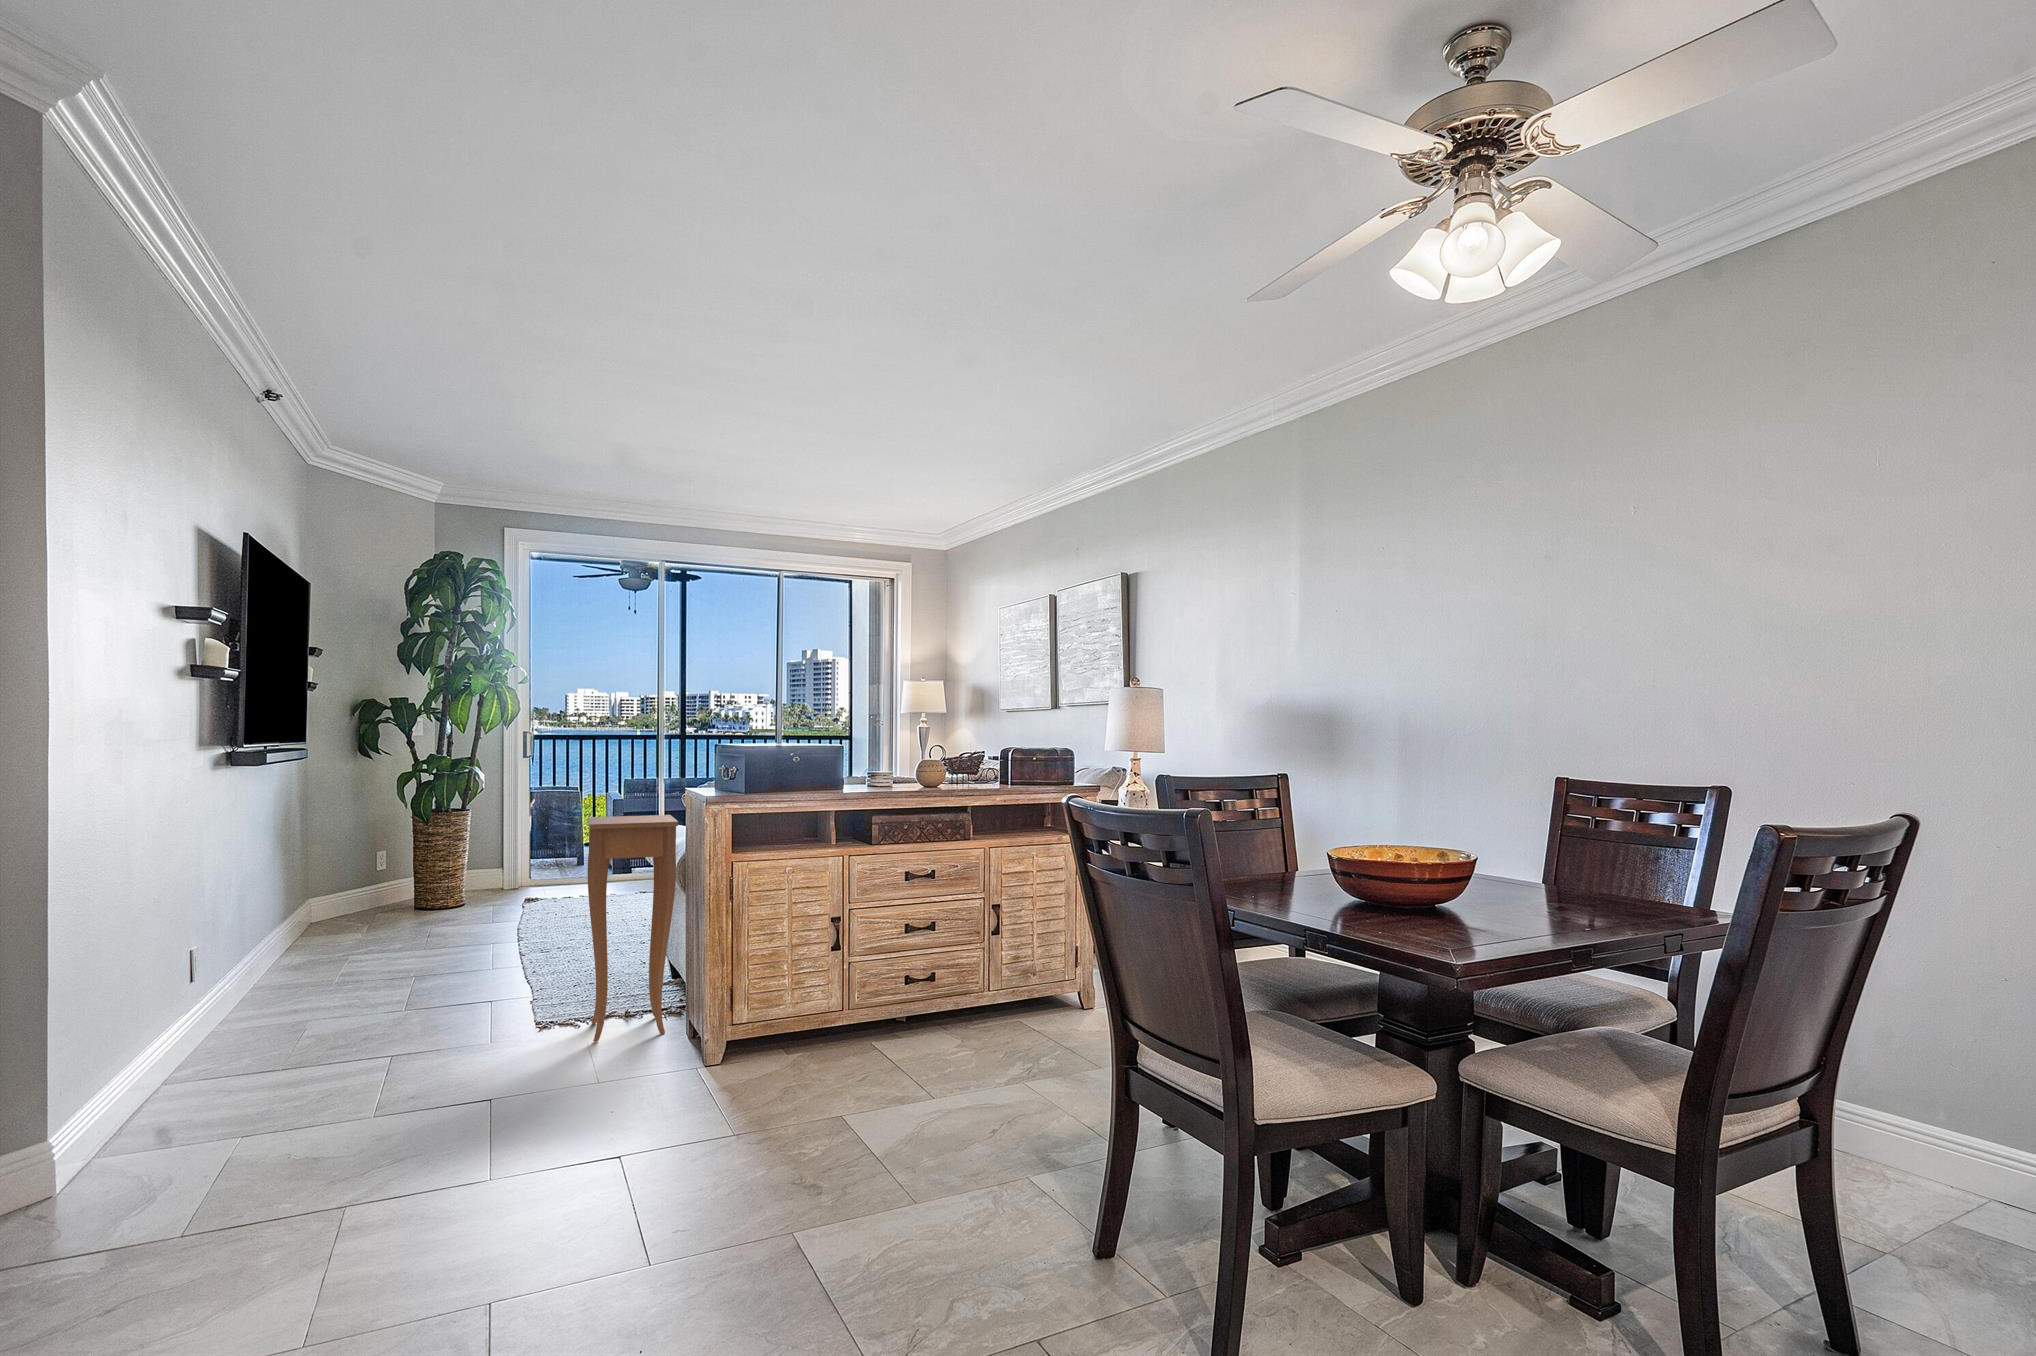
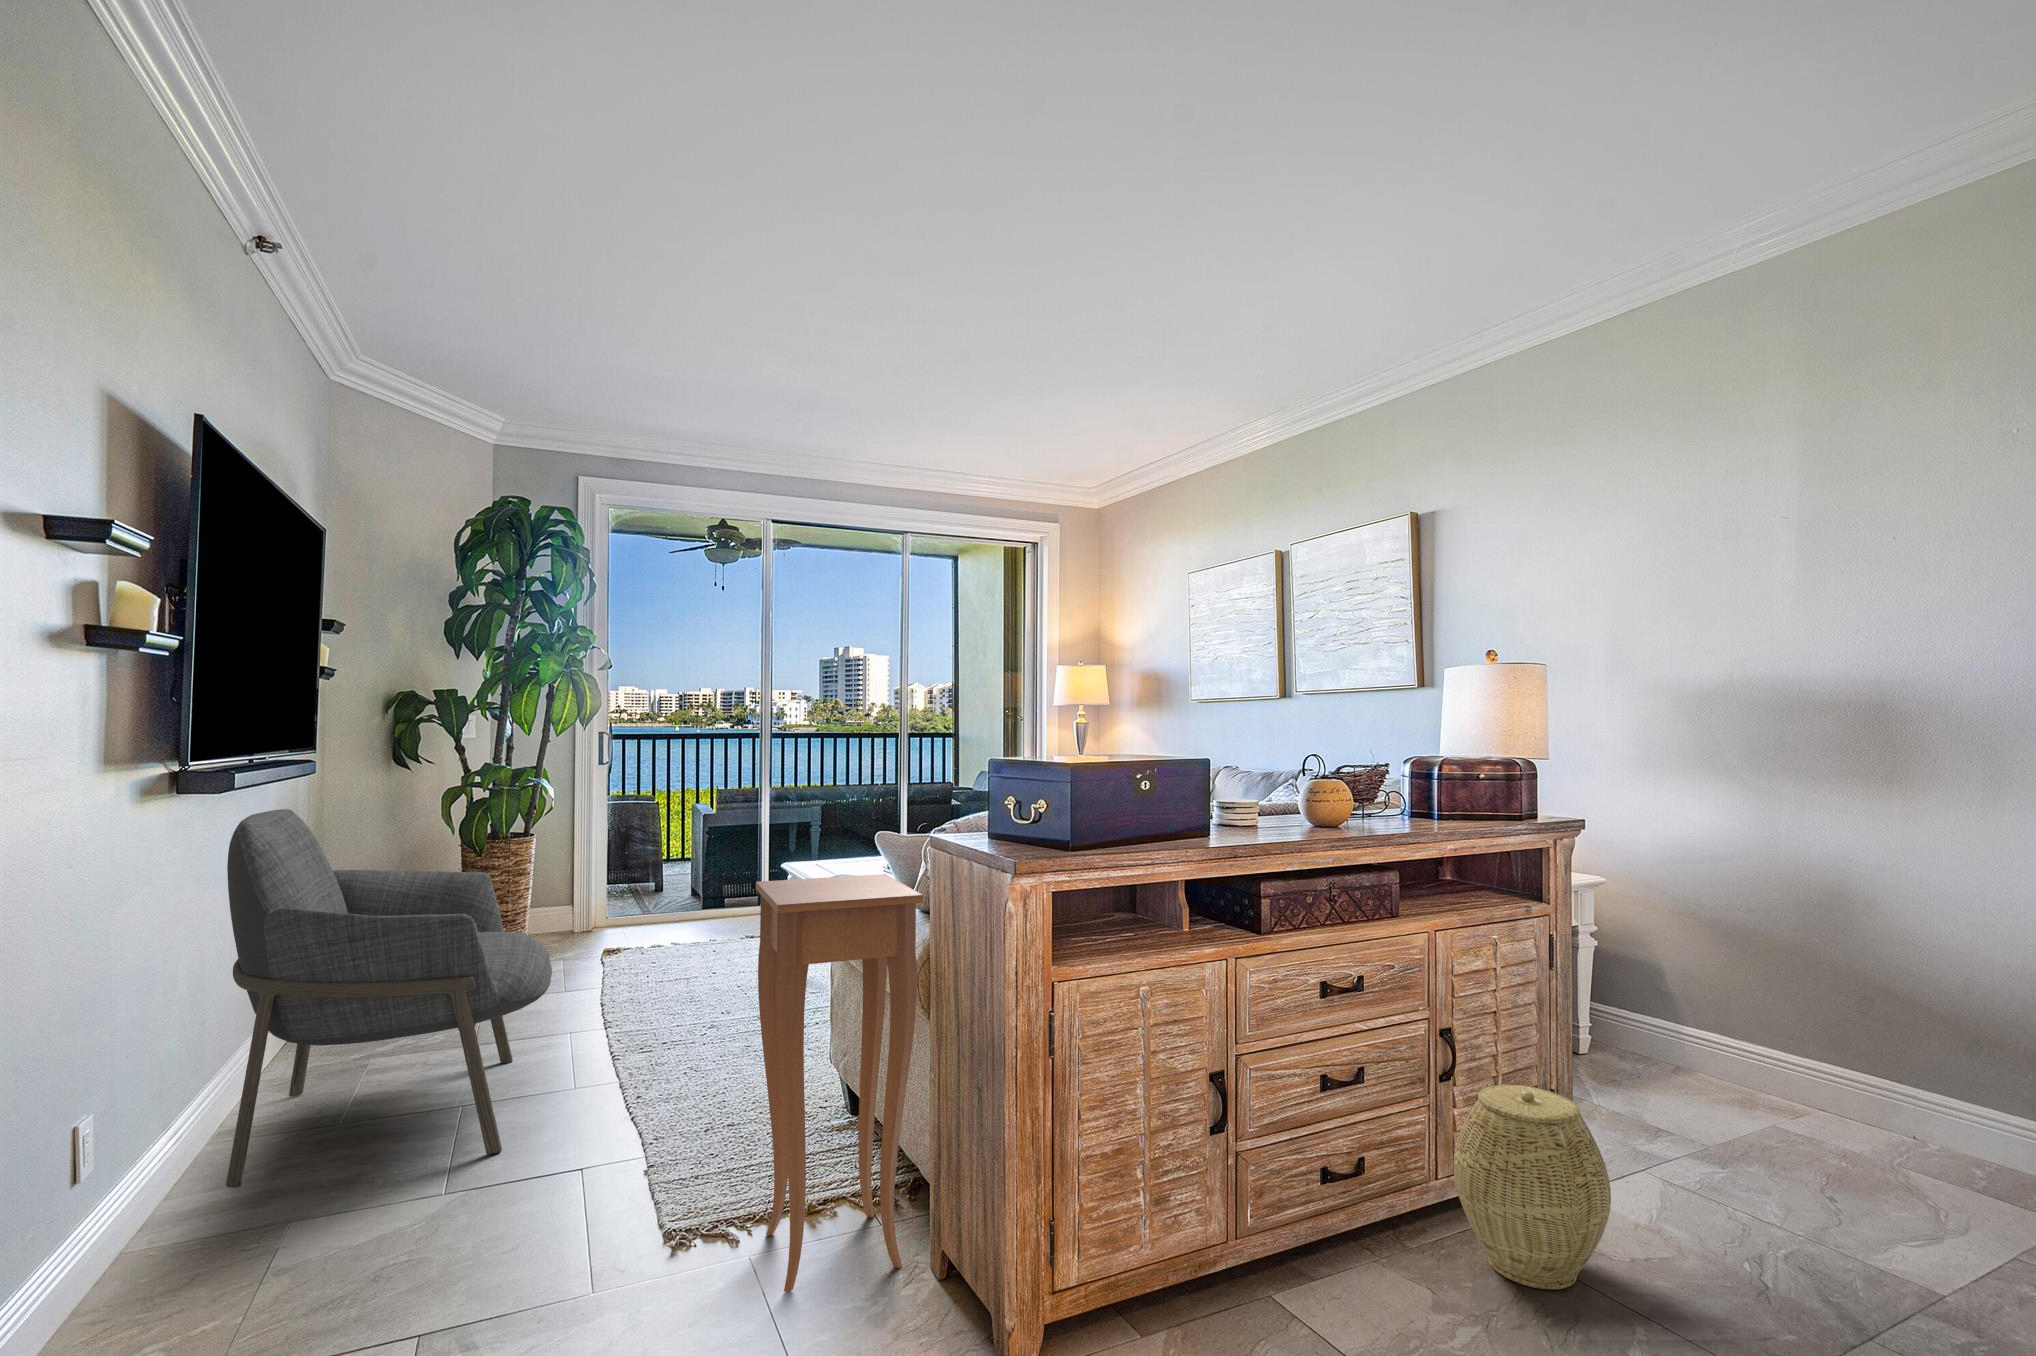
armchair: none [263,780,472,1008] -> present [226,809,552,1188]
woven basket: none [984,933,1063,1039] -> present [1454,1085,1611,1290]

